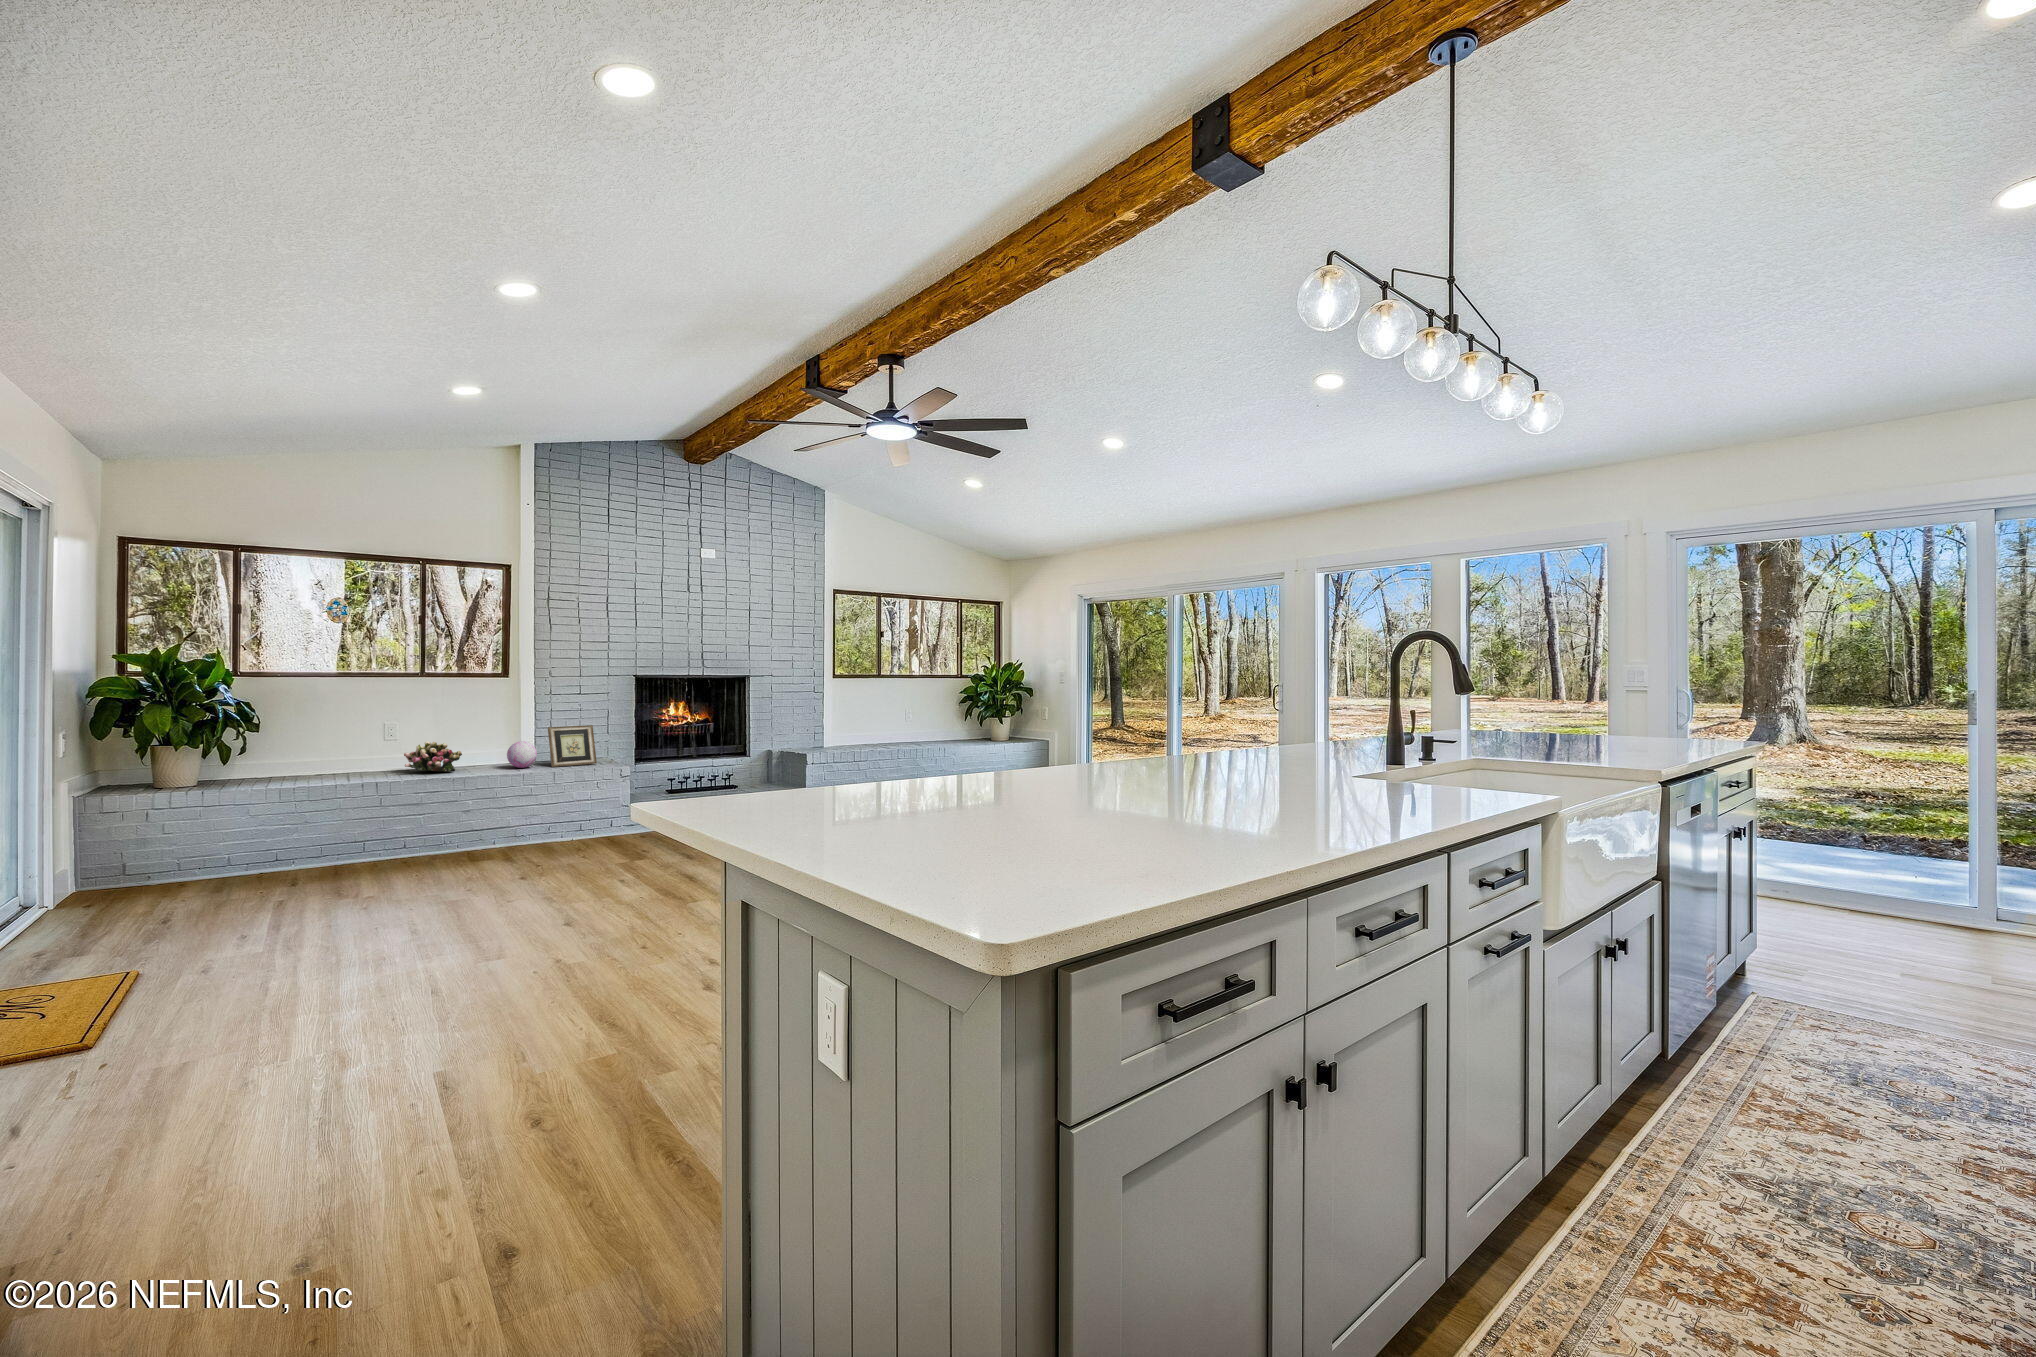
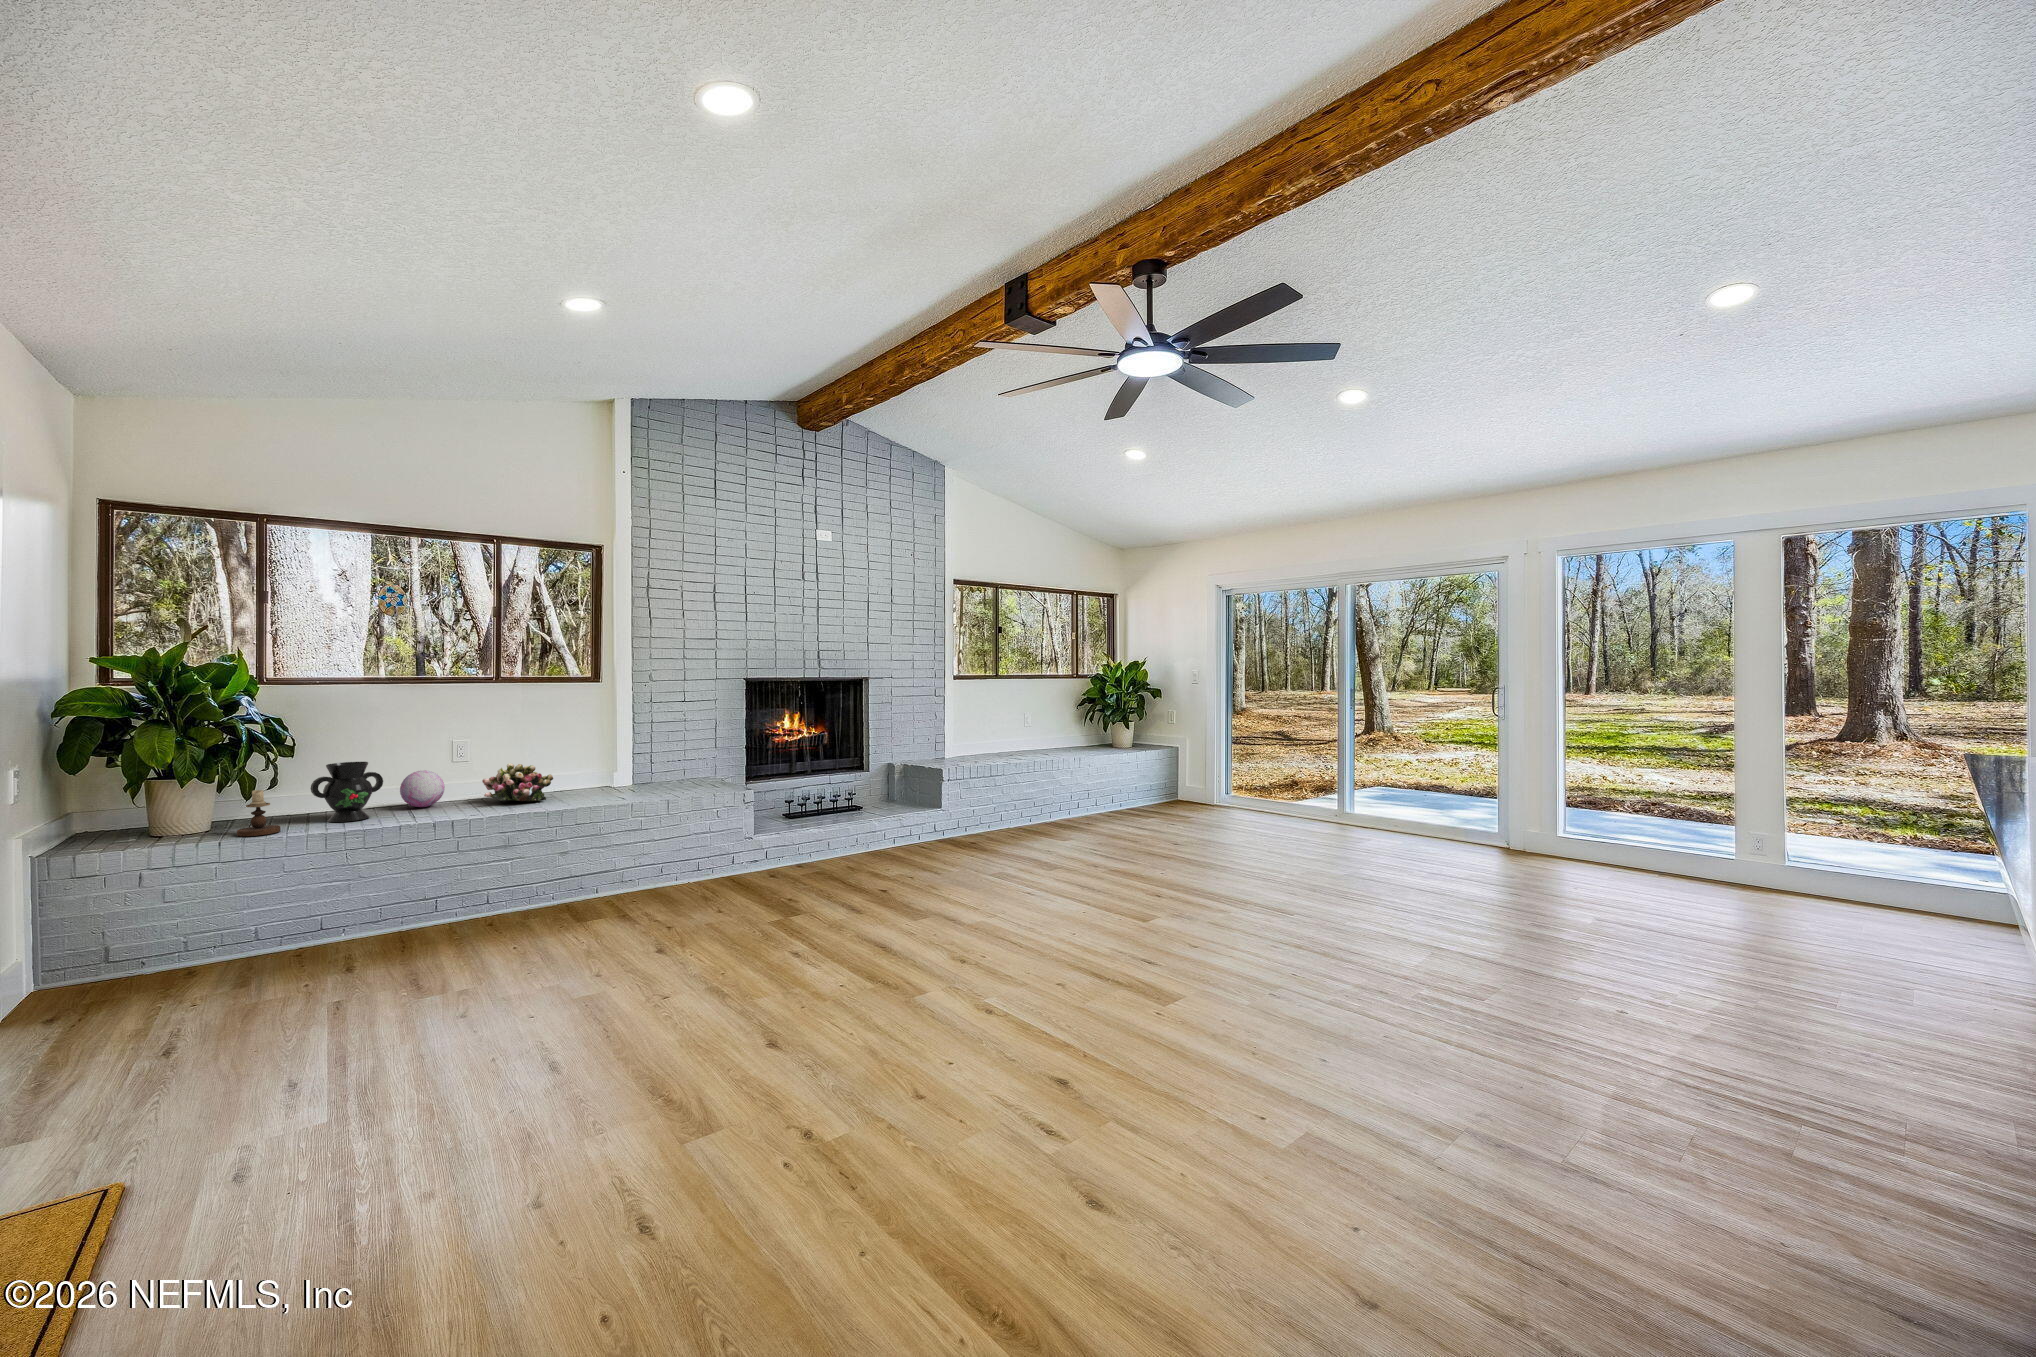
picture frame: present [548,725,597,767] -> none [653,739,711,791]
decorative vase: none [270,737,325,782] -> present [310,762,383,822]
decorative orb: present [507,741,537,768] -> present [400,770,445,807]
candlestick: none [215,755,247,789] -> present [237,790,280,836]

